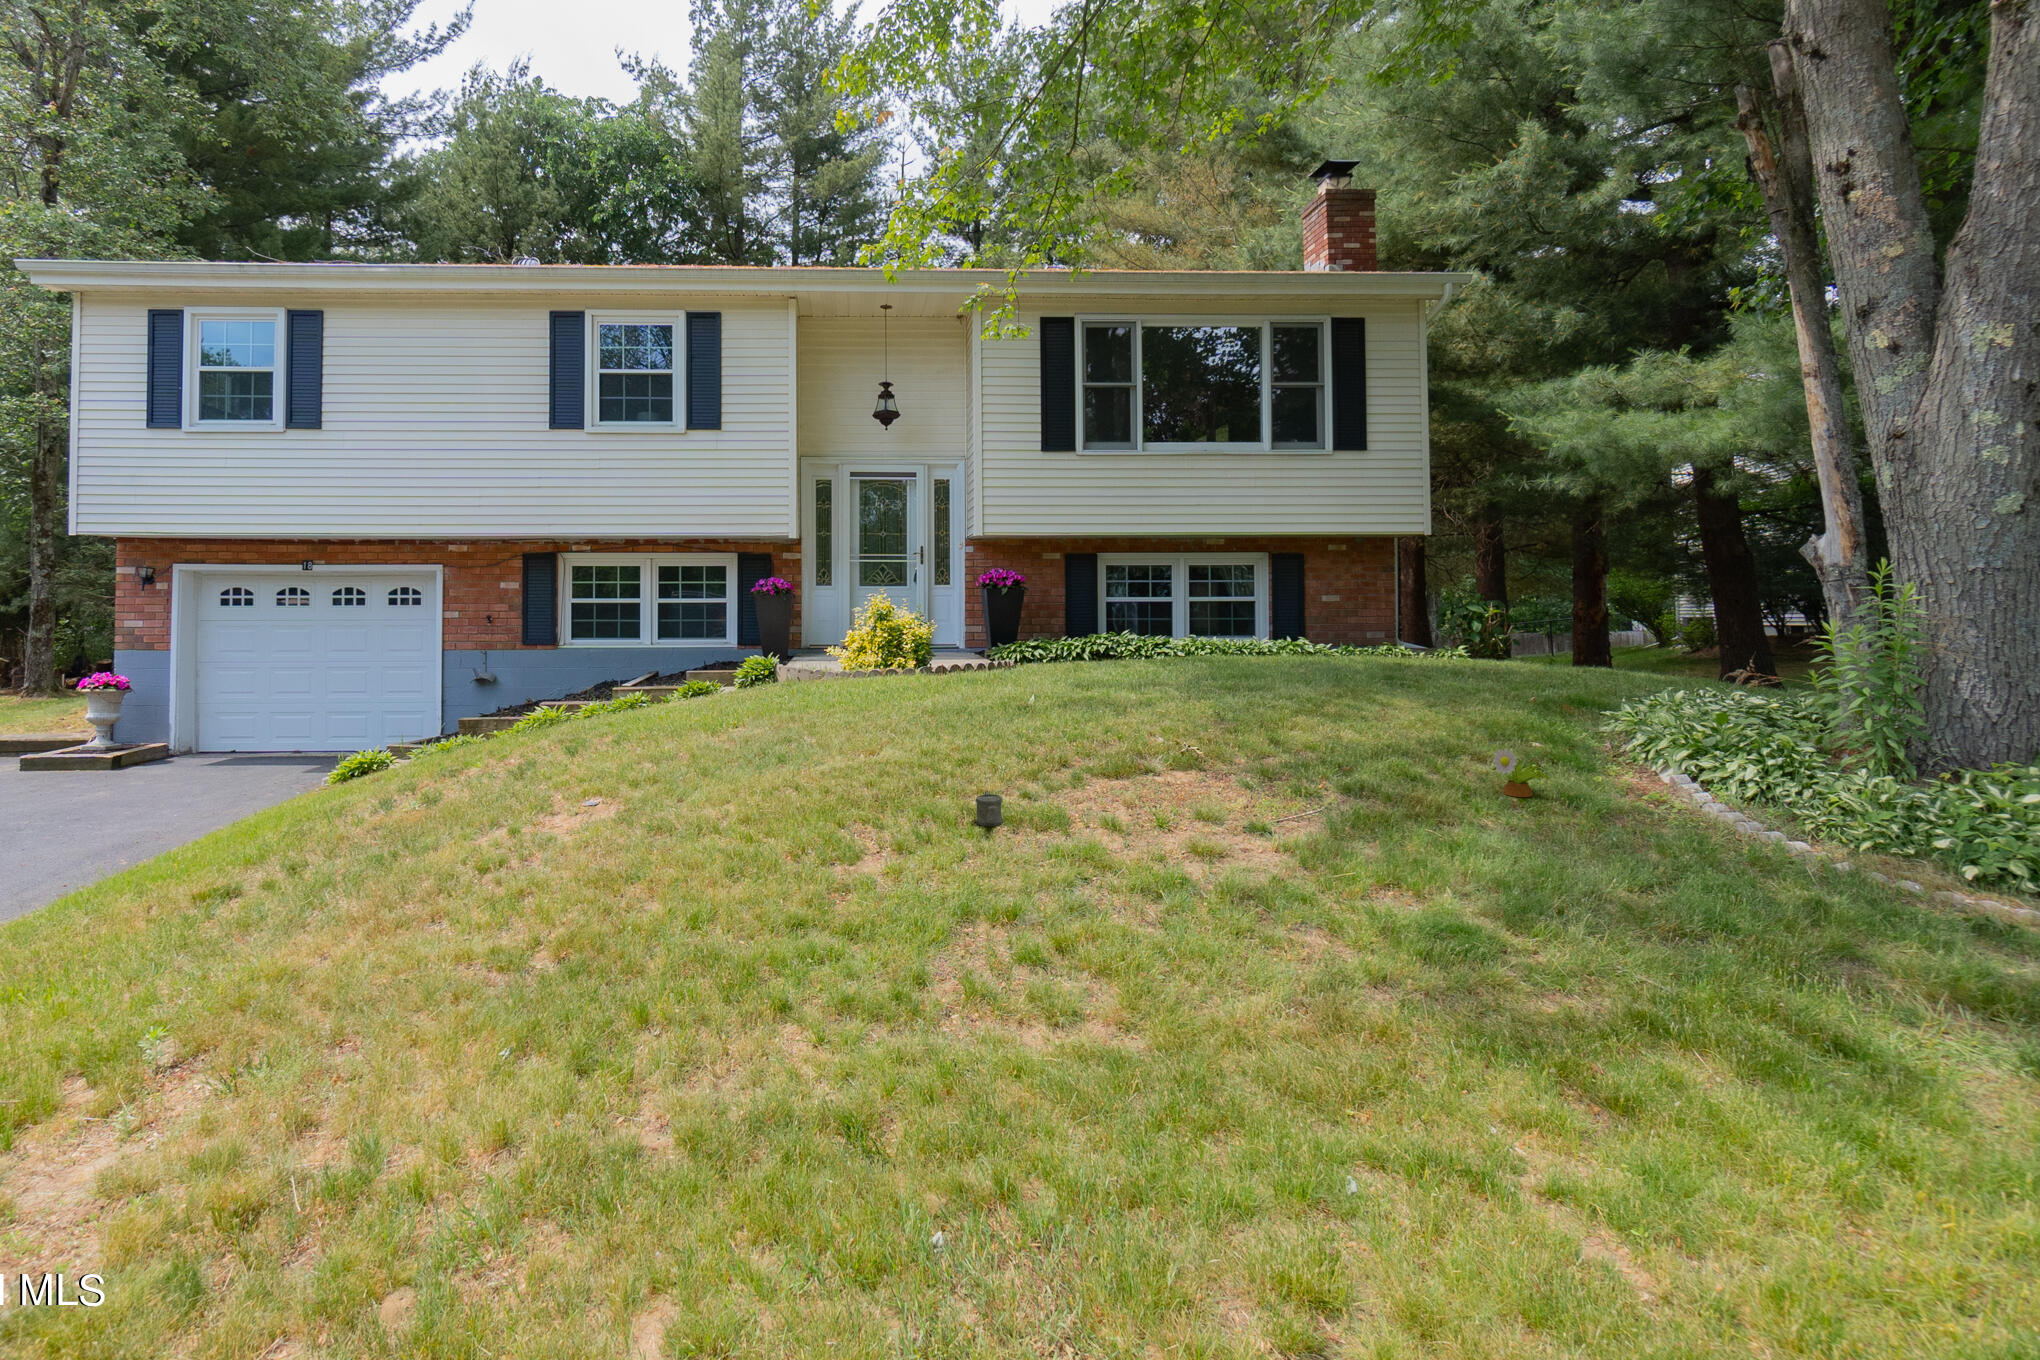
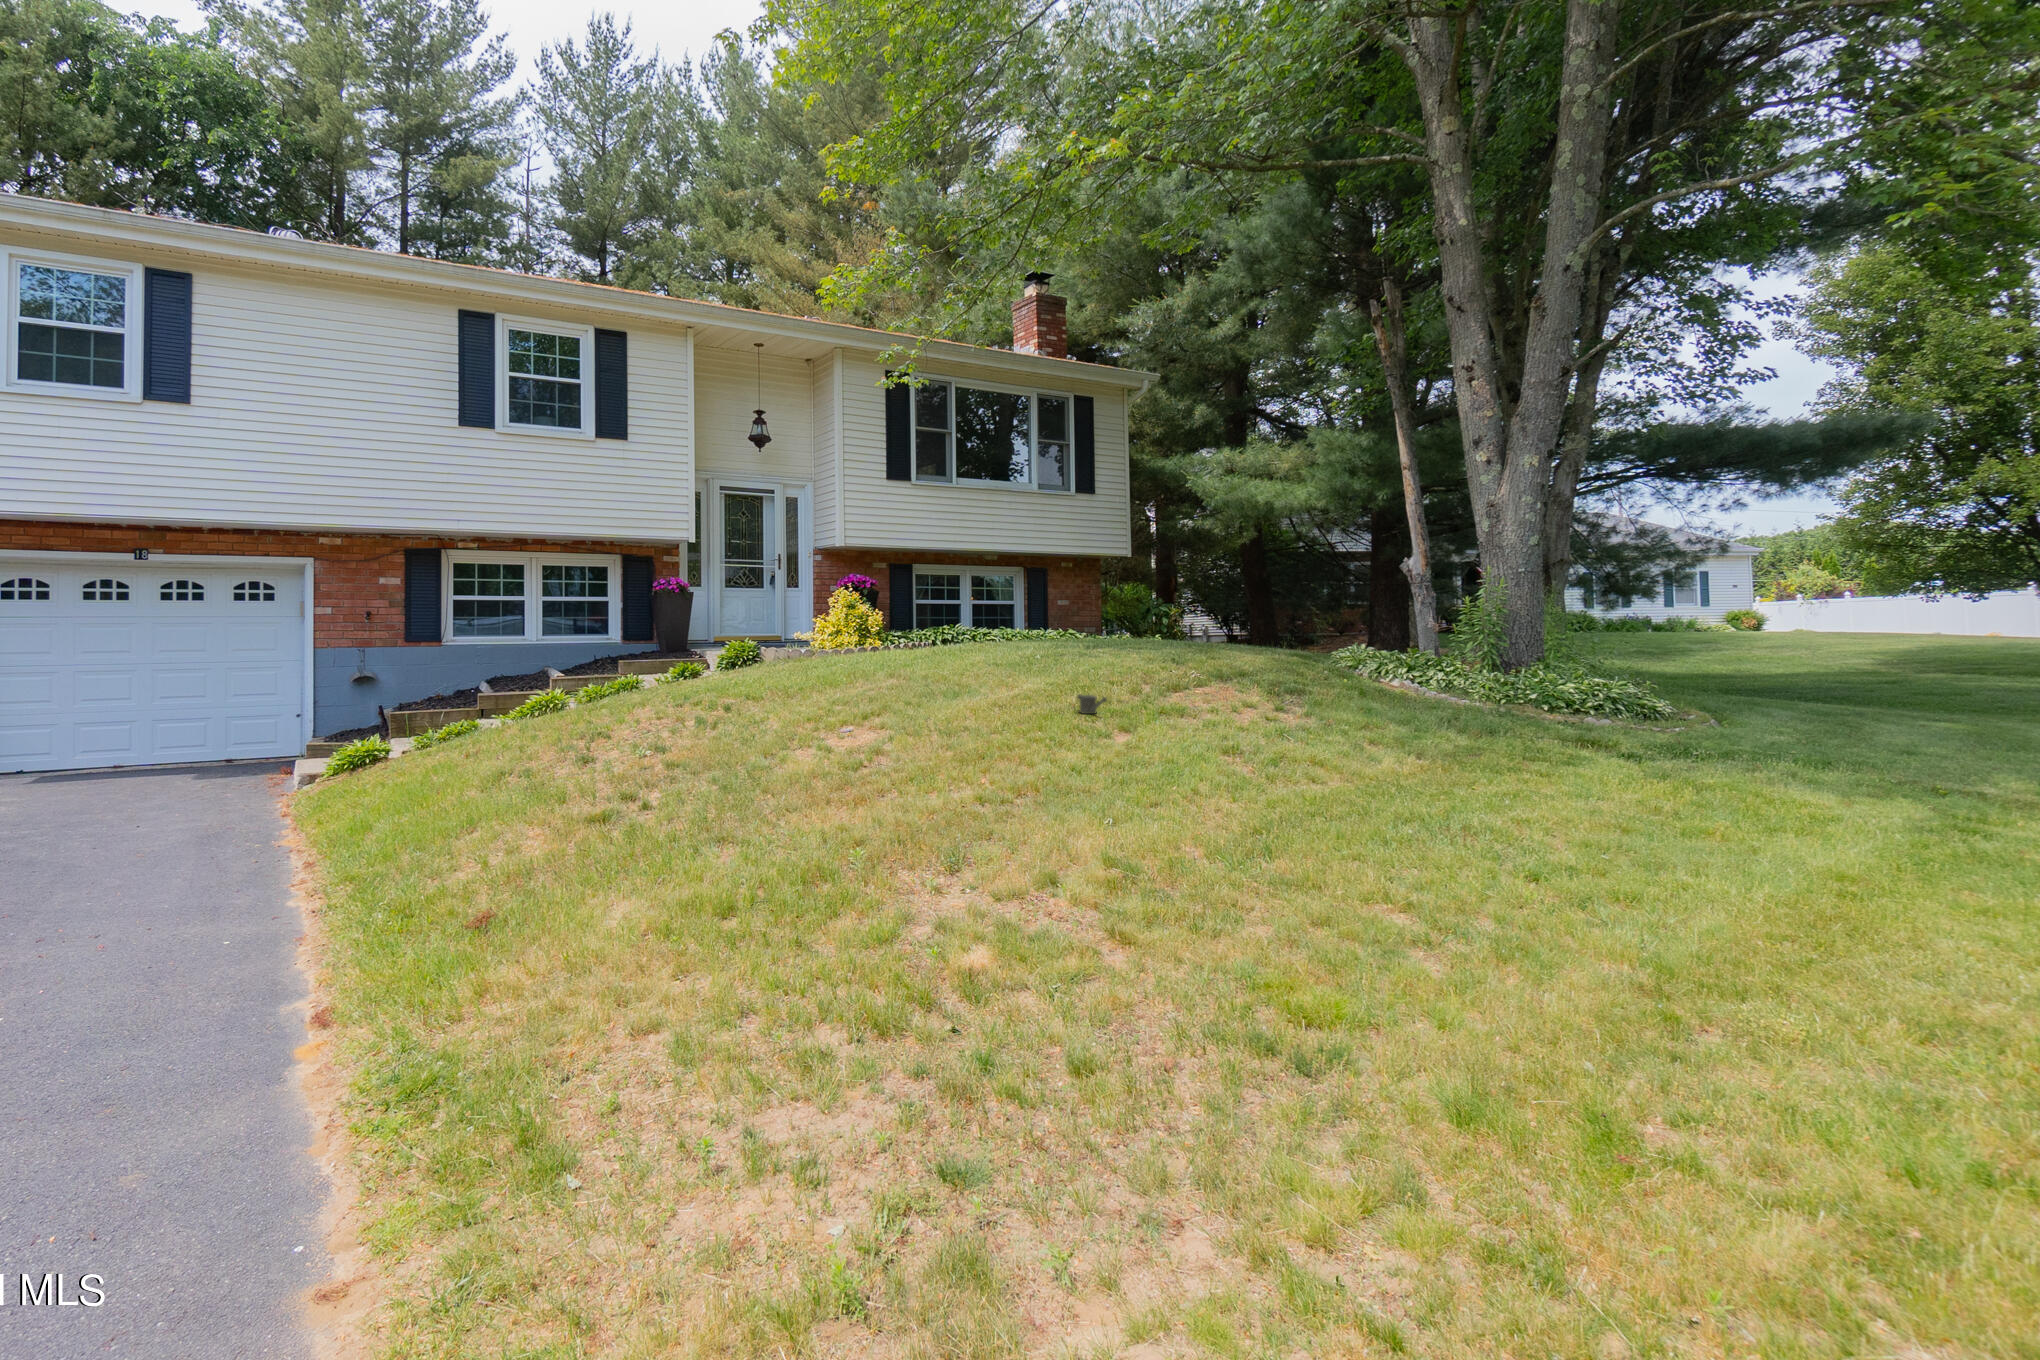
decorative plant: present [1492,748,1549,797] -> none [1322,663,1355,692]

